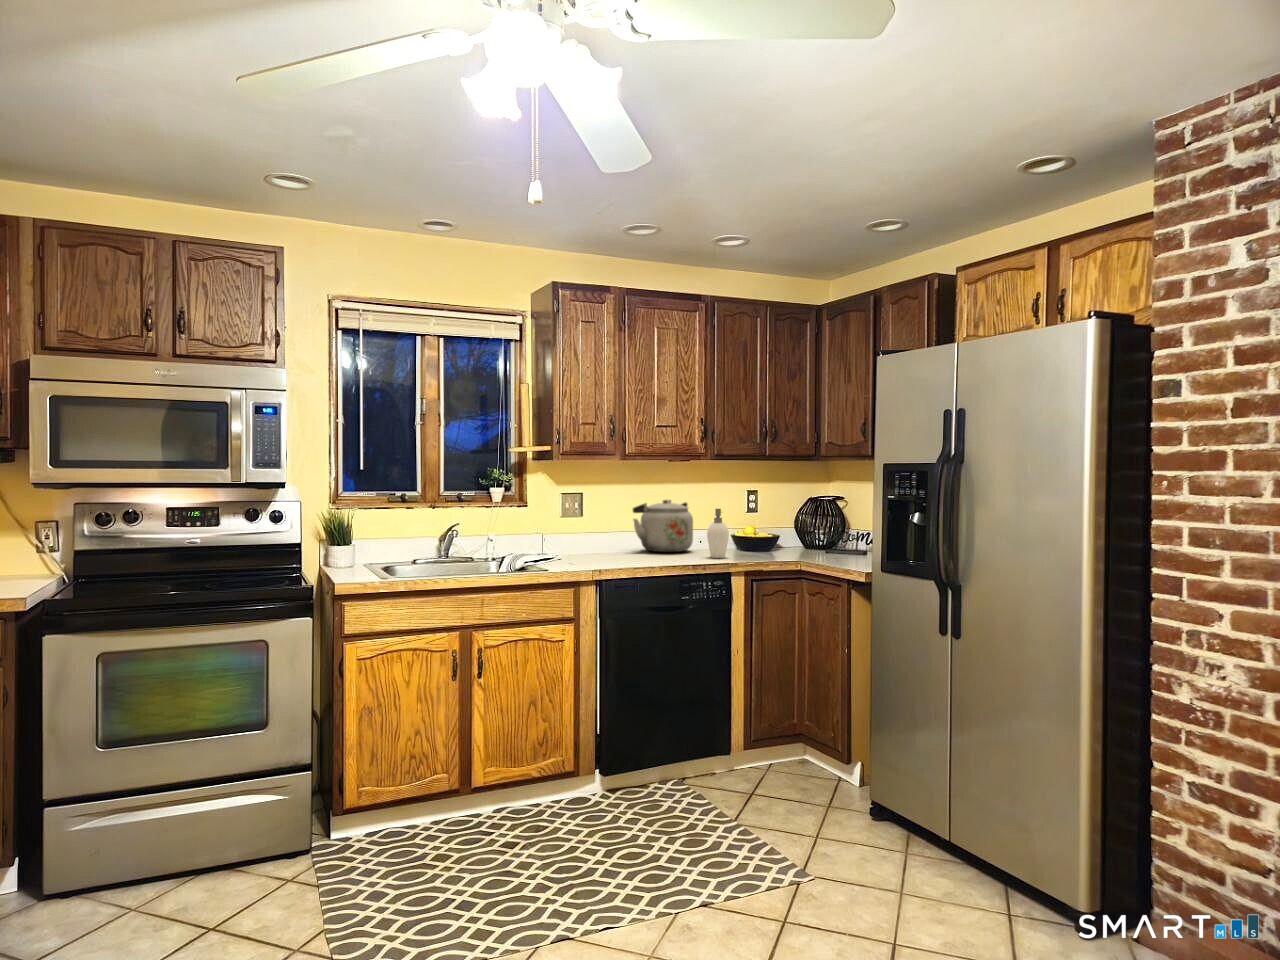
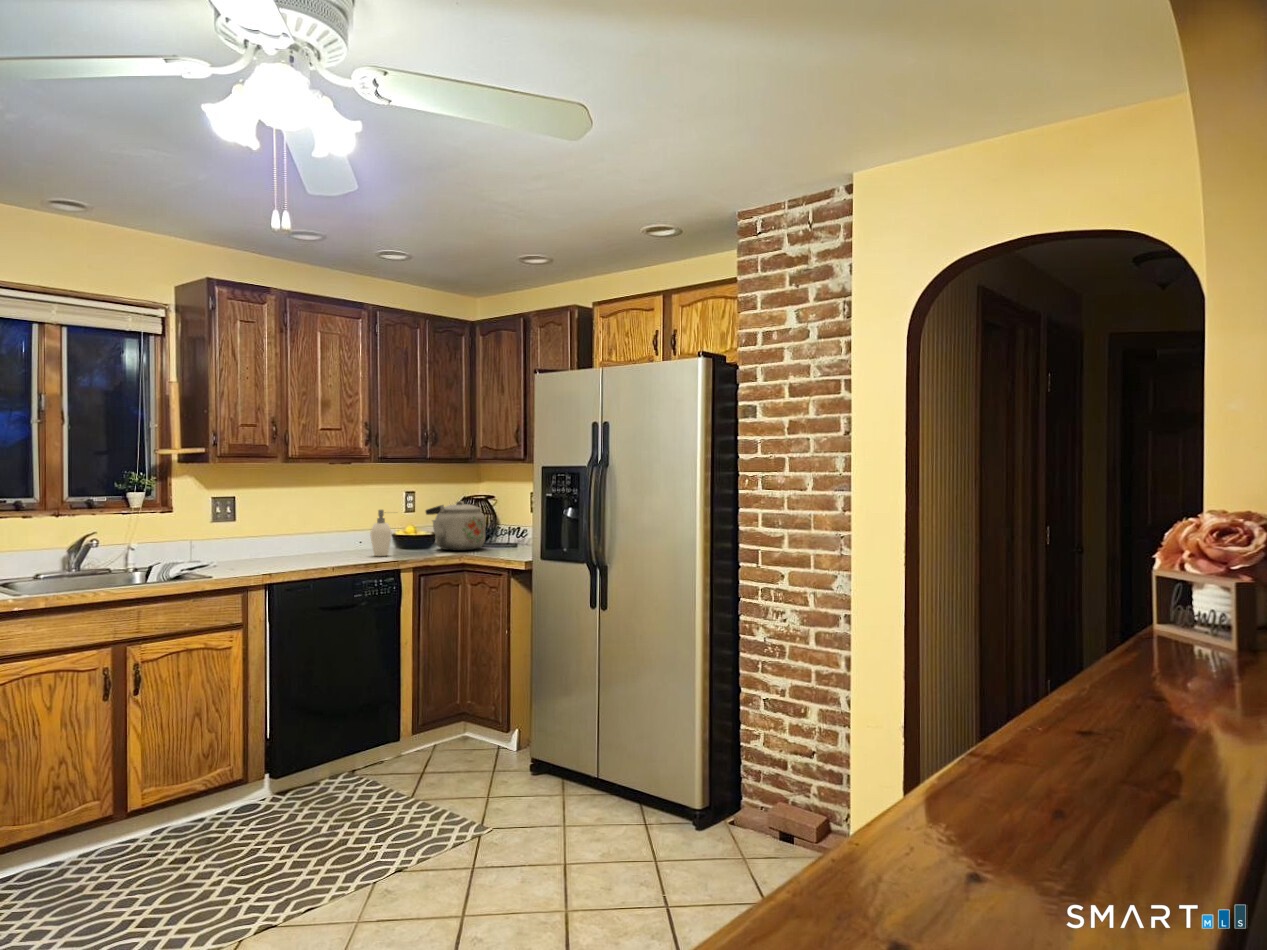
kettle: present [633,499,693,552] -> present [426,501,485,550]

